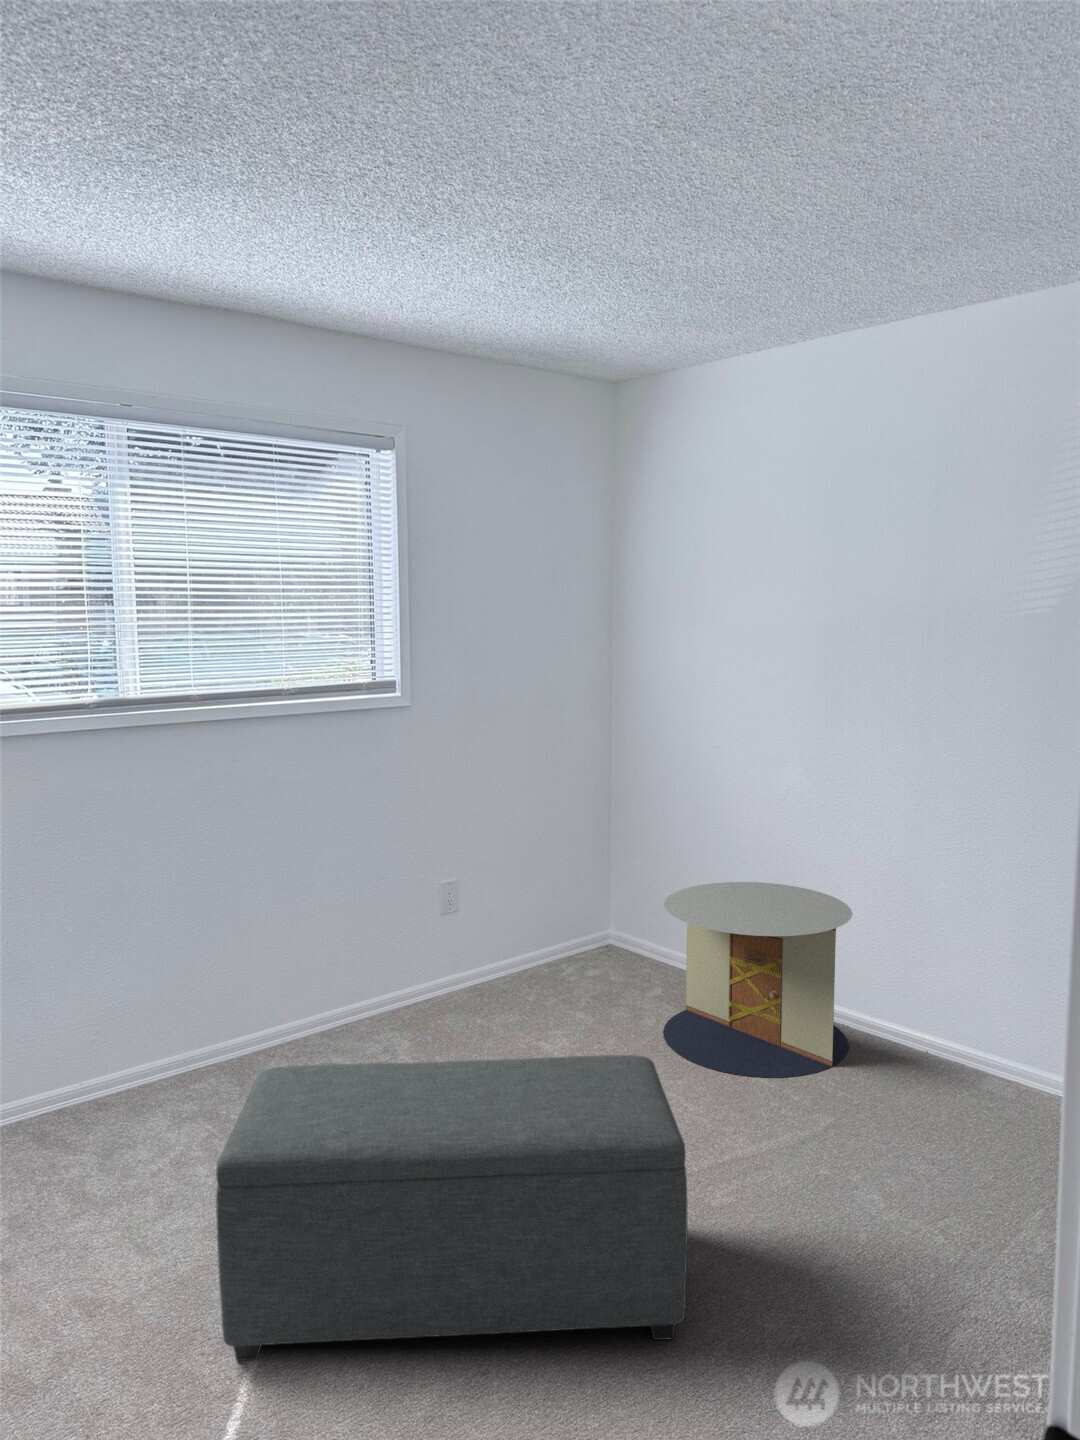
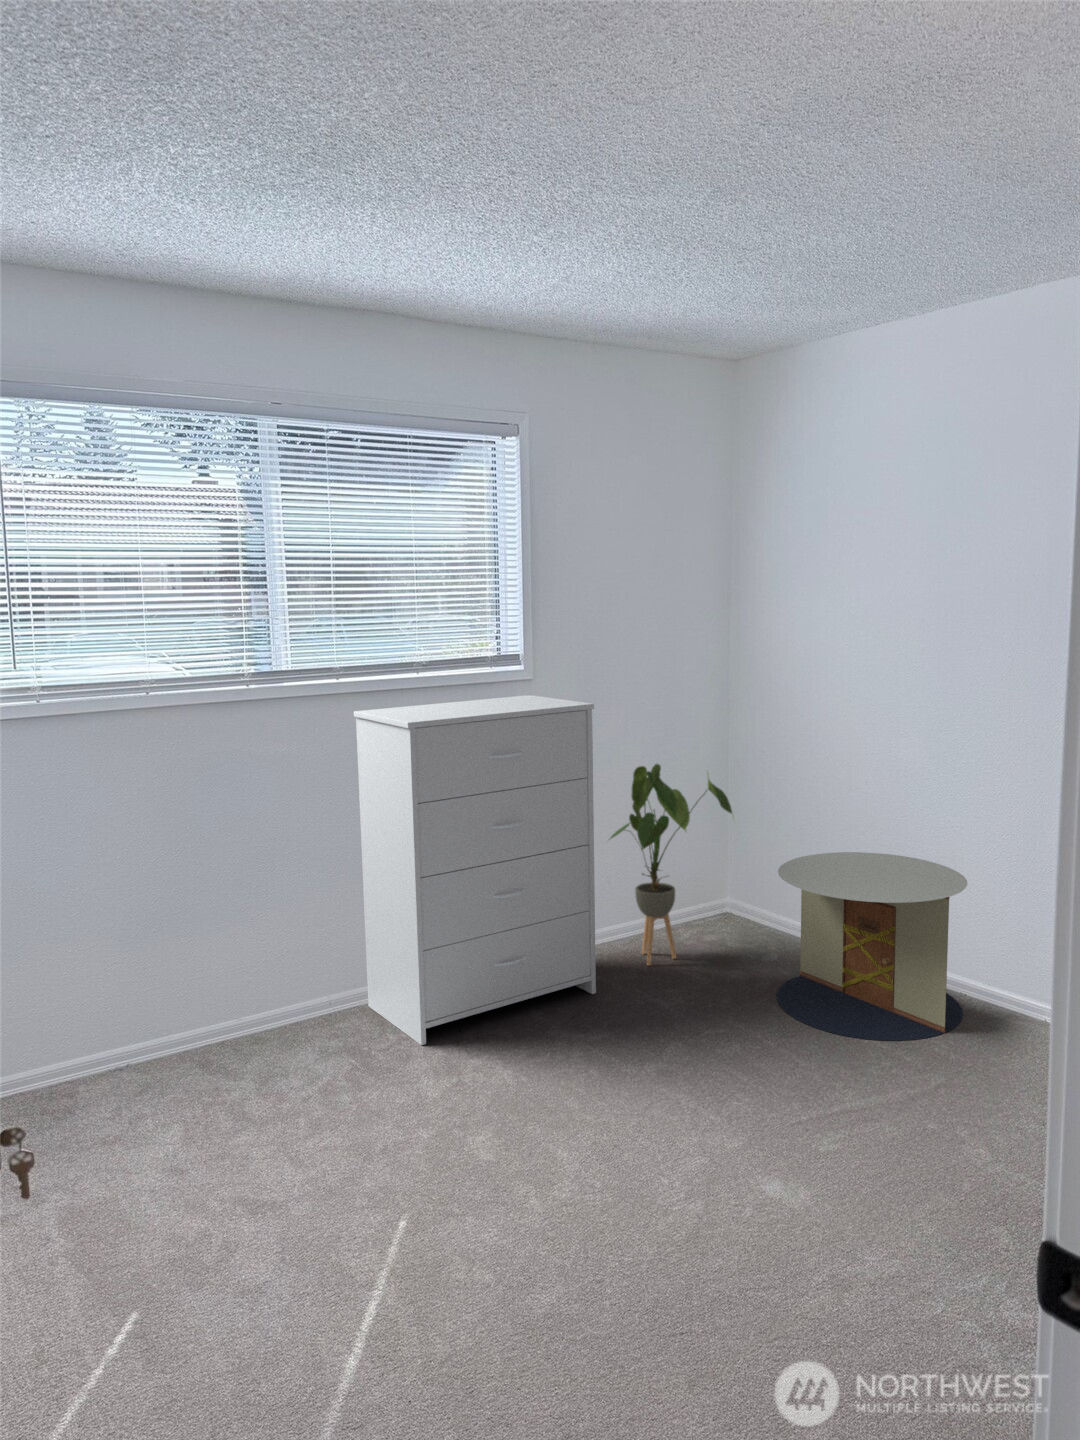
dresser: none [214,723,477,1105] -> present [354,695,596,1045]
house plant: none [485,793,618,1004] -> present [610,764,732,965]
ottoman: present [216,1055,687,1361] -> none [359,1003,785,1264]

